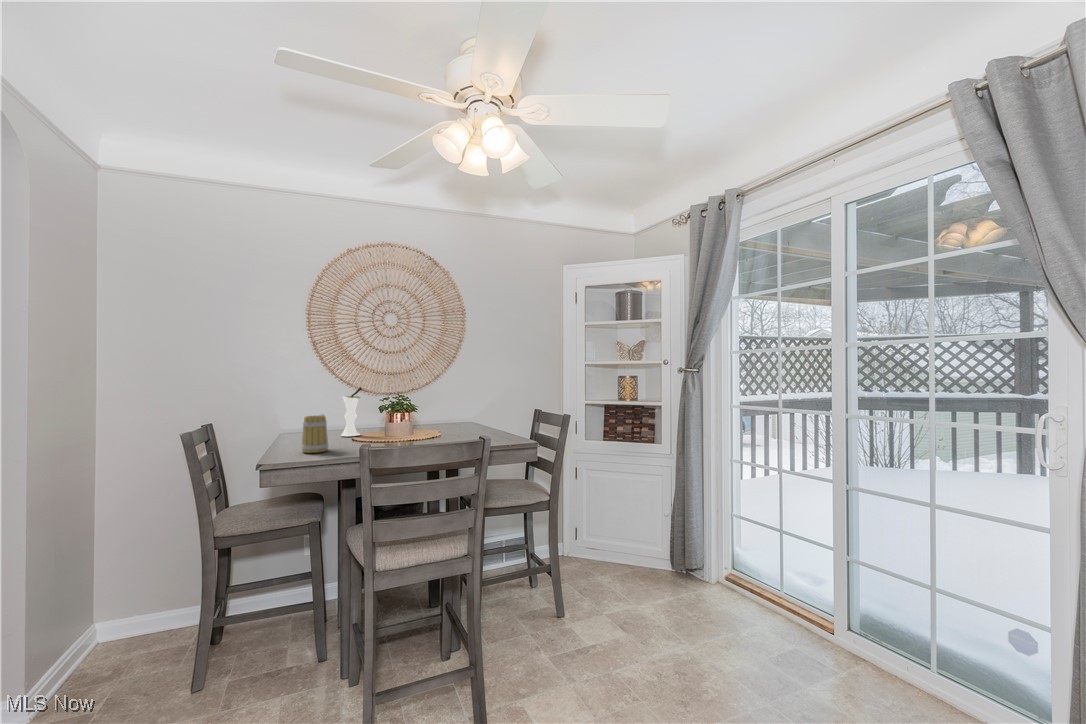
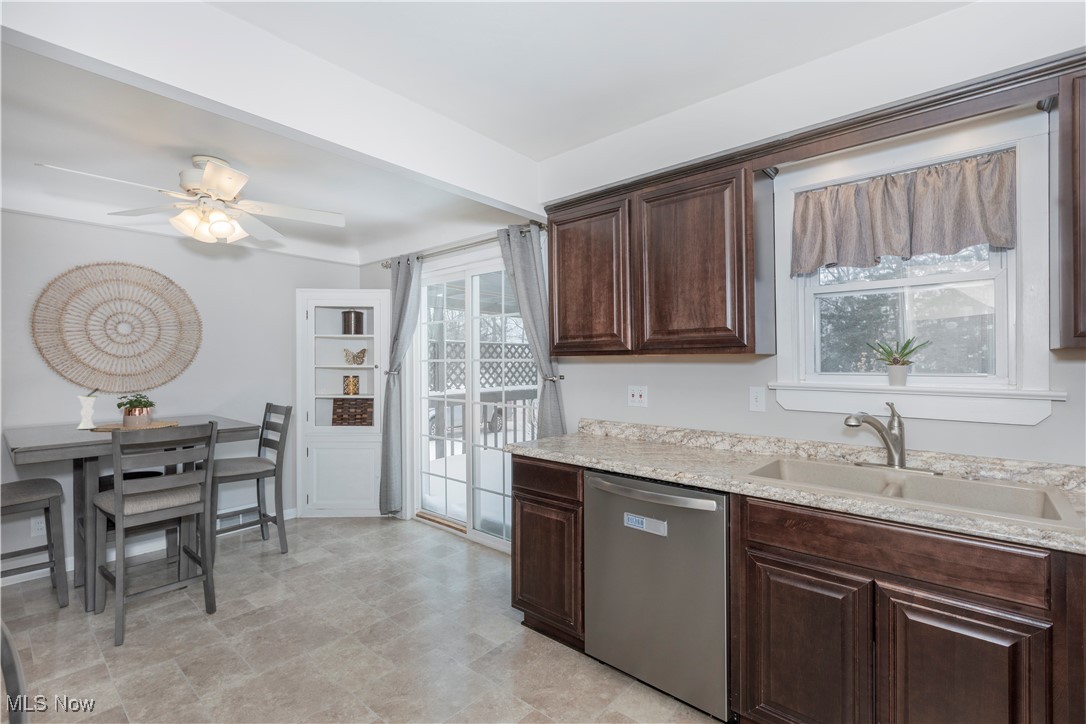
mug: present [301,414,328,453] -> none [43,411,71,441]

